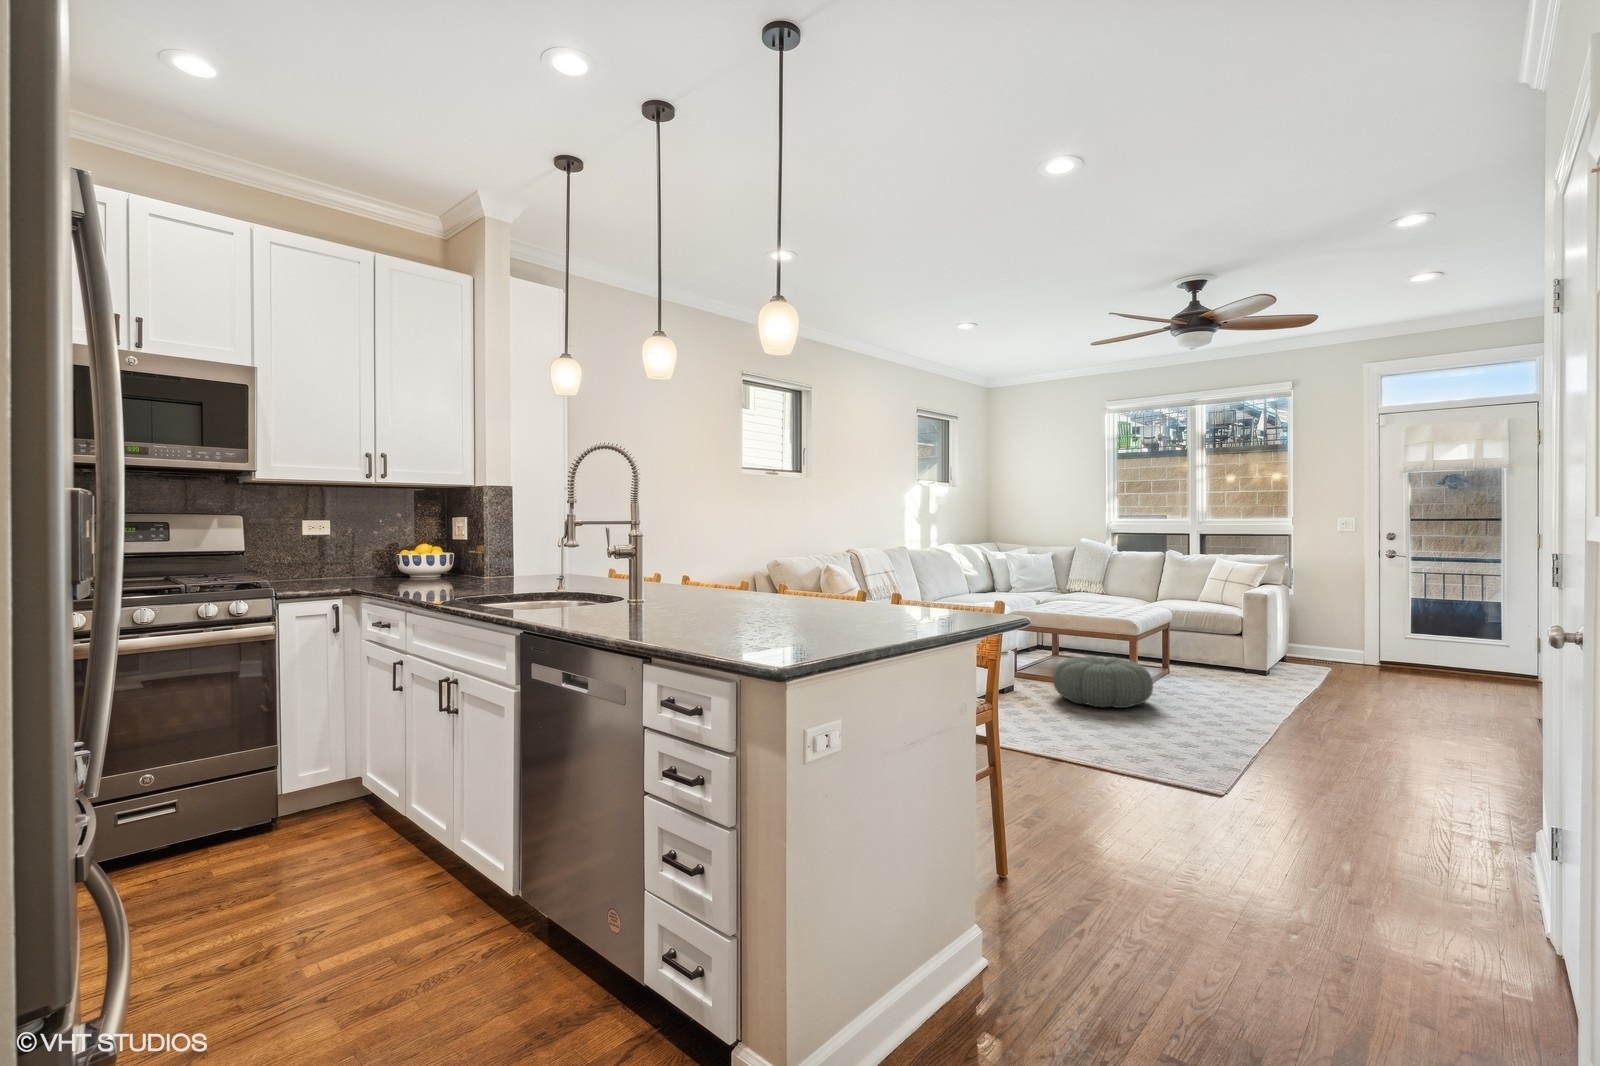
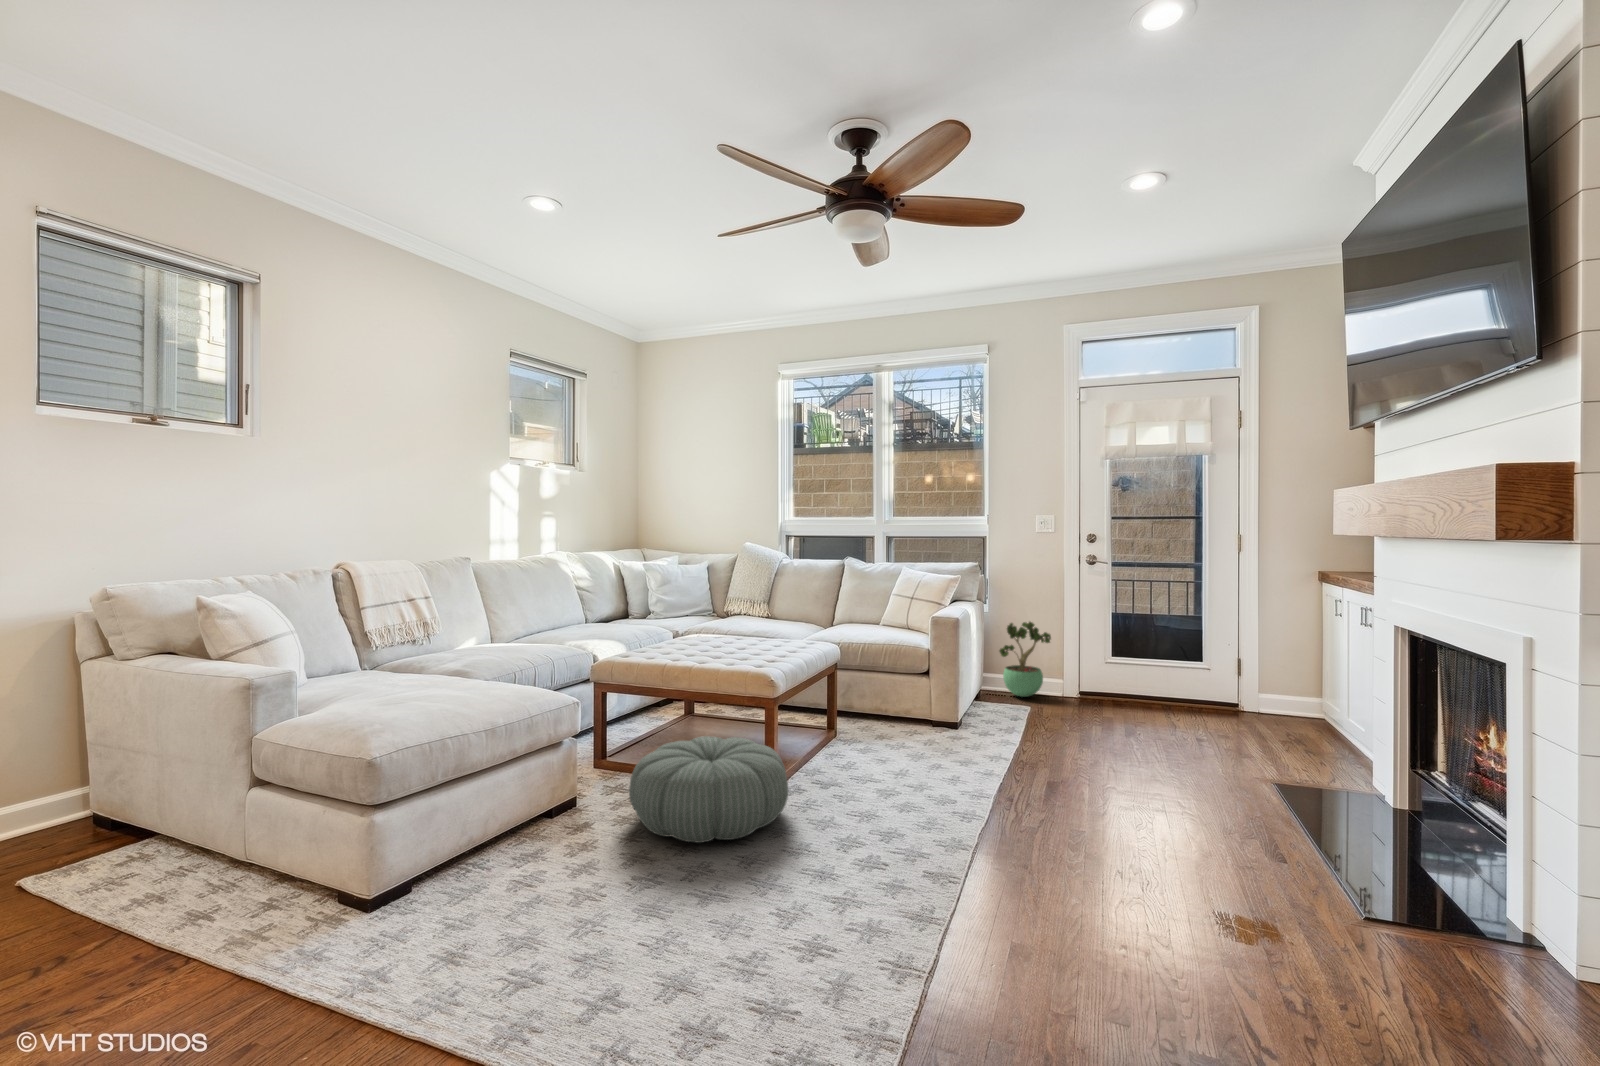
potted plant: none [1302,602,1351,663] -> present [999,622,1051,697]

